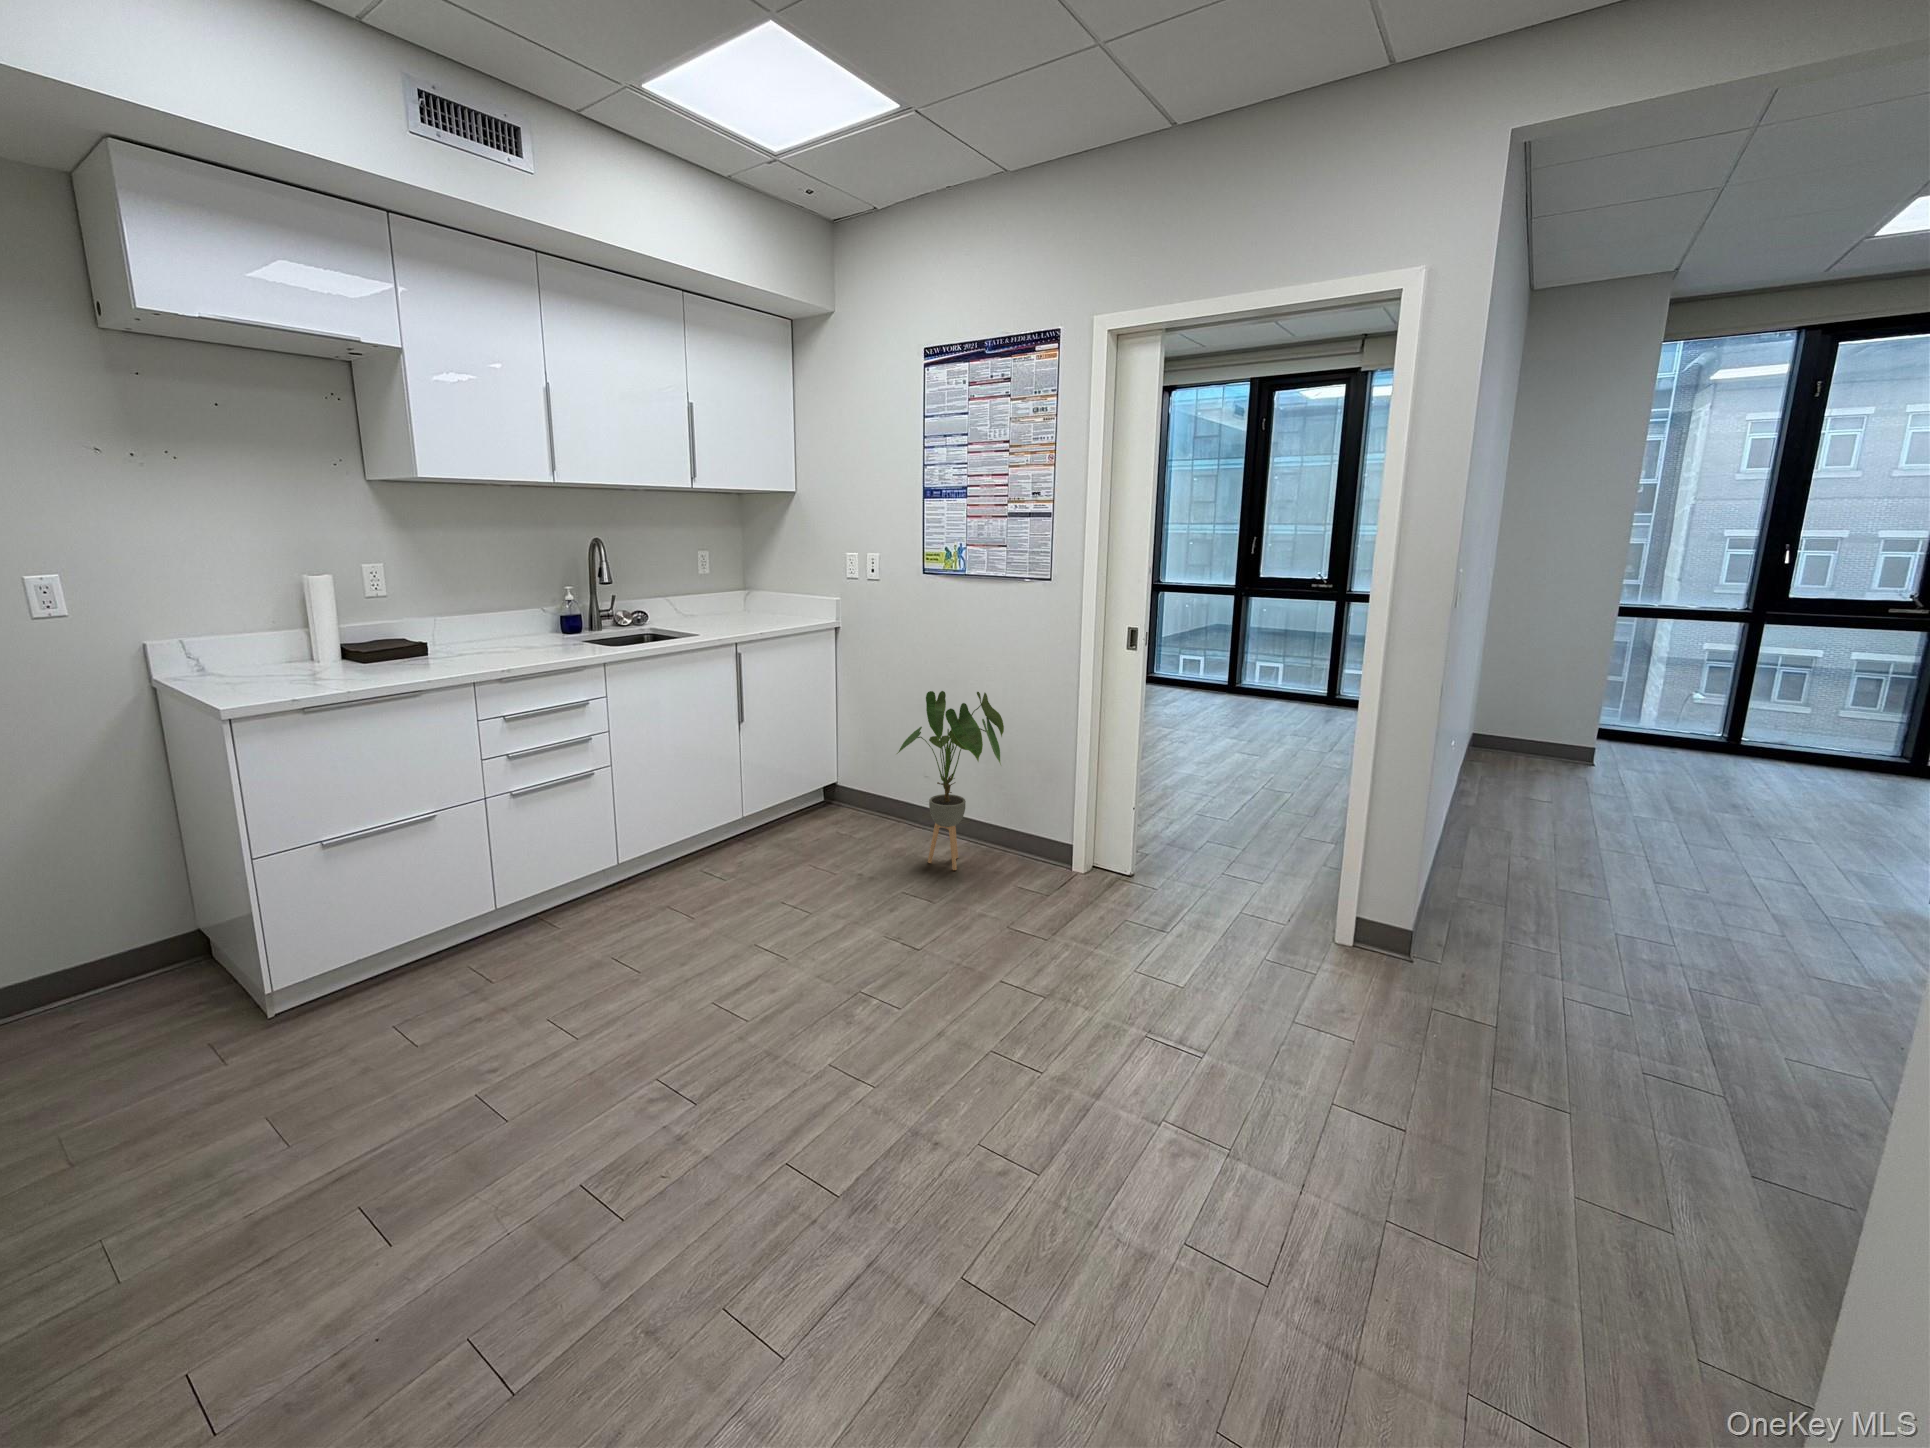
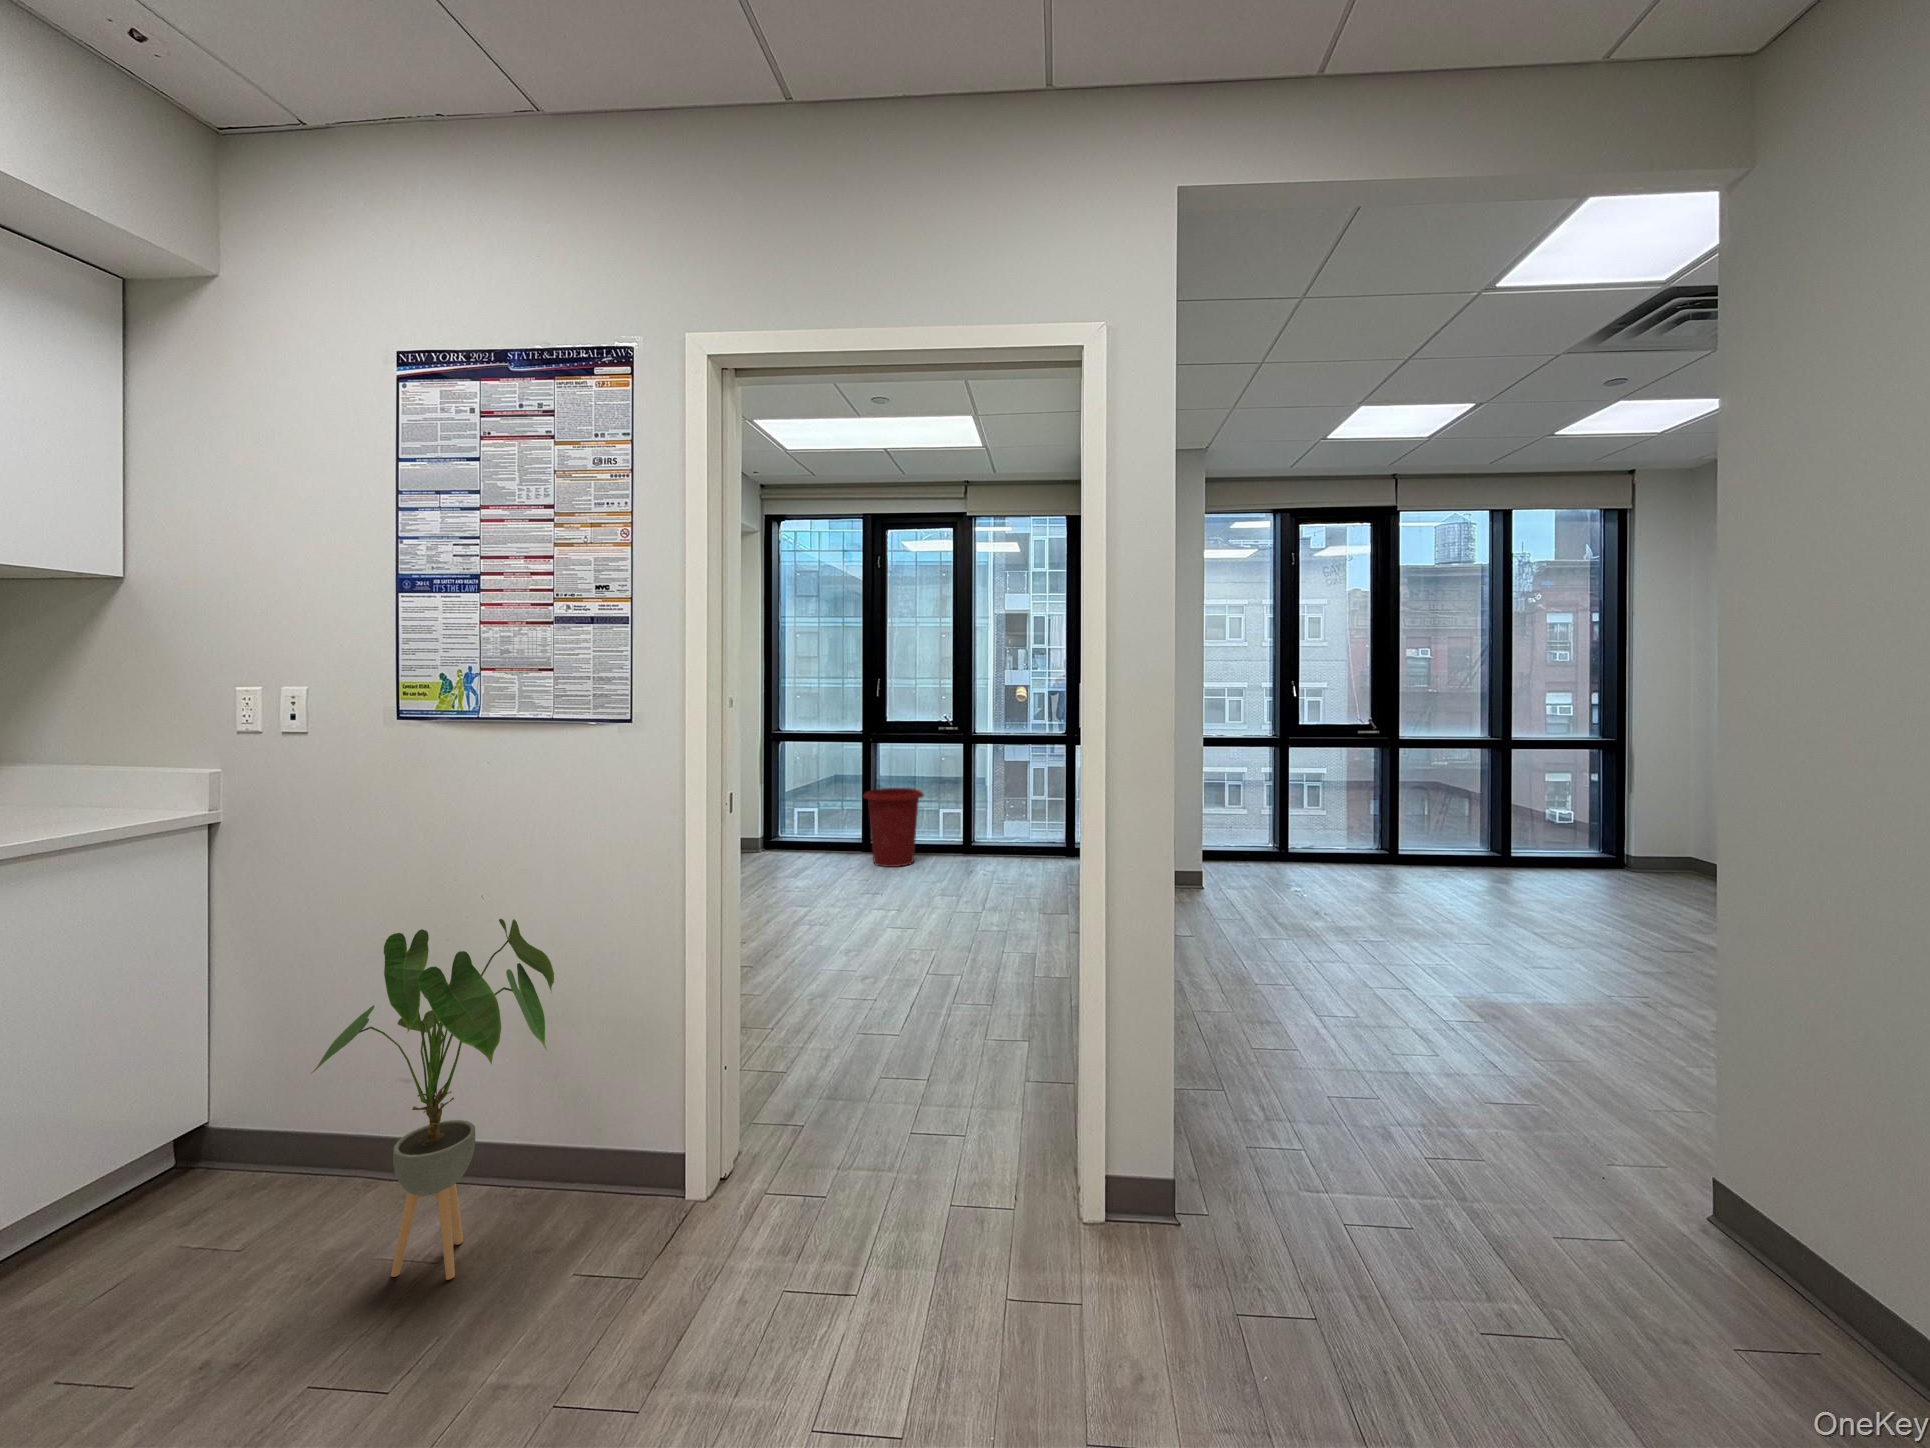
waste bin: none [1229,638,1289,707] -> present [863,788,924,867]

